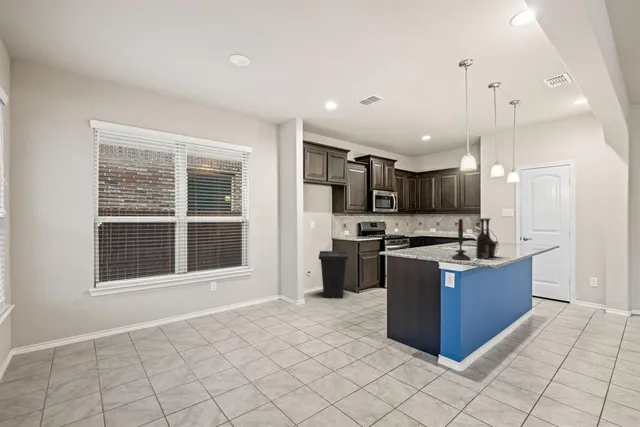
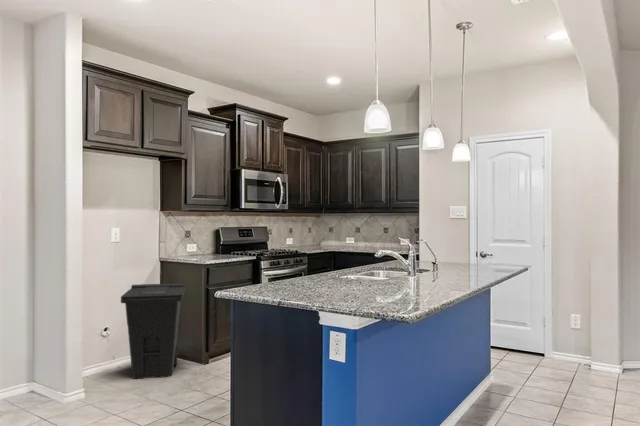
vase: present [476,218,496,259] -> none [389,220,427,301]
candle: present [452,219,470,260] -> none [341,220,374,307]

